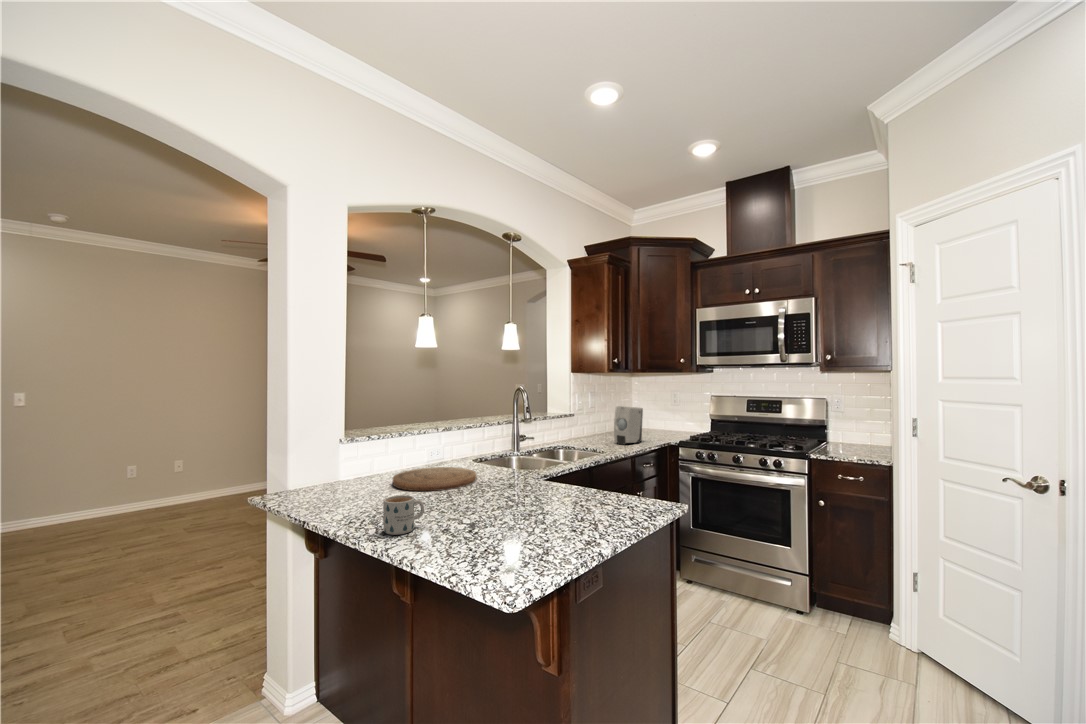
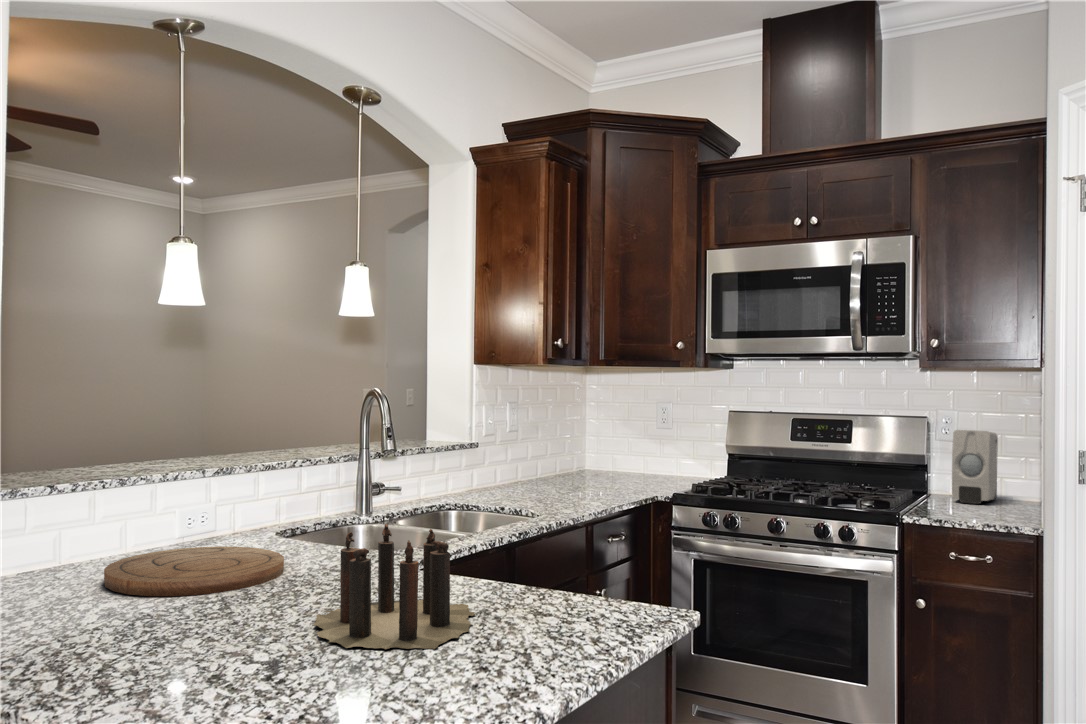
soap dispenser: present [614,406,643,445] -> present [952,430,998,504]
candle: none [481,457,589,520] -> present [314,524,475,649]
mug: present [383,495,424,535] -> none [73,606,167,692]

